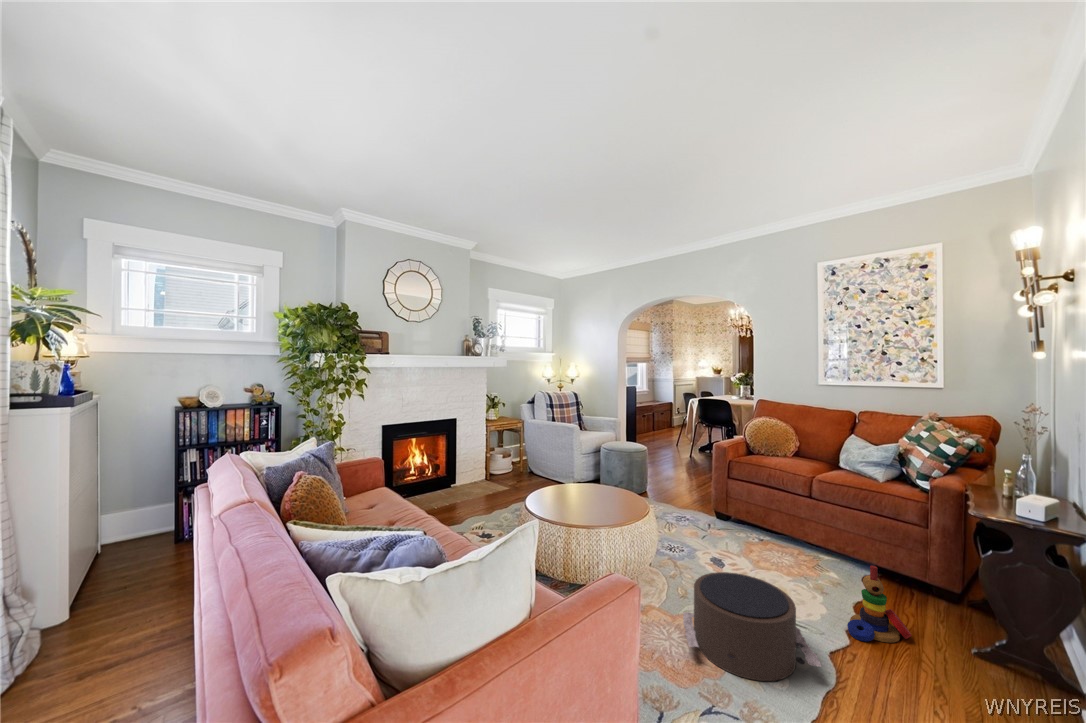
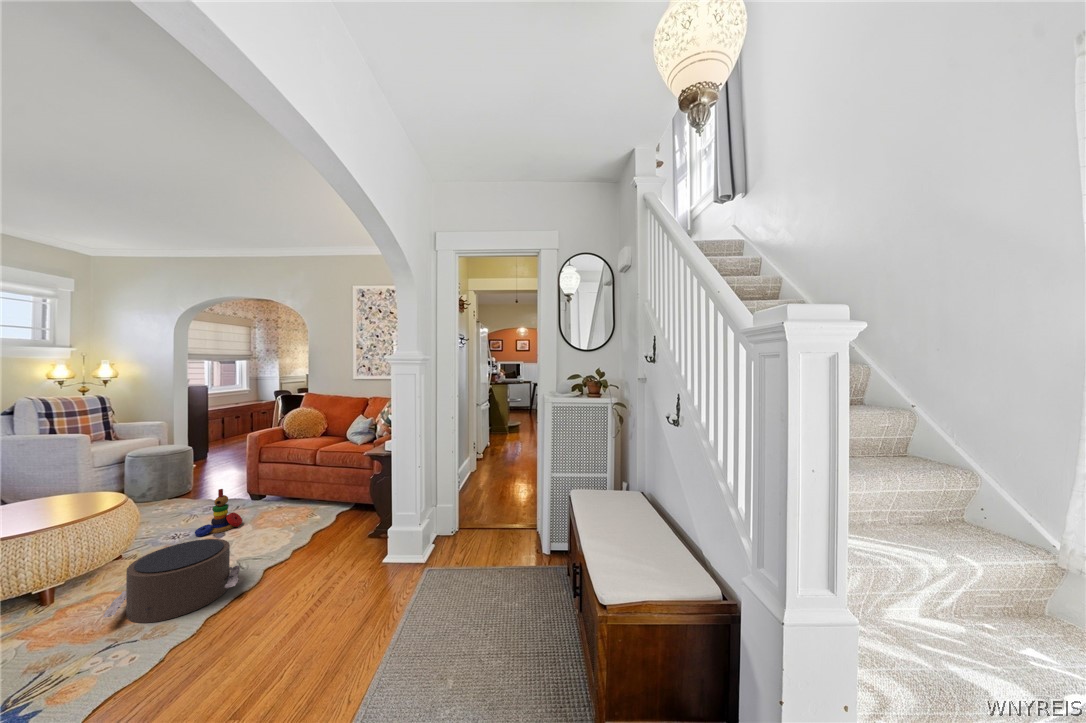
stacking toy: present [847,566,912,643] -> present [195,489,242,537]

